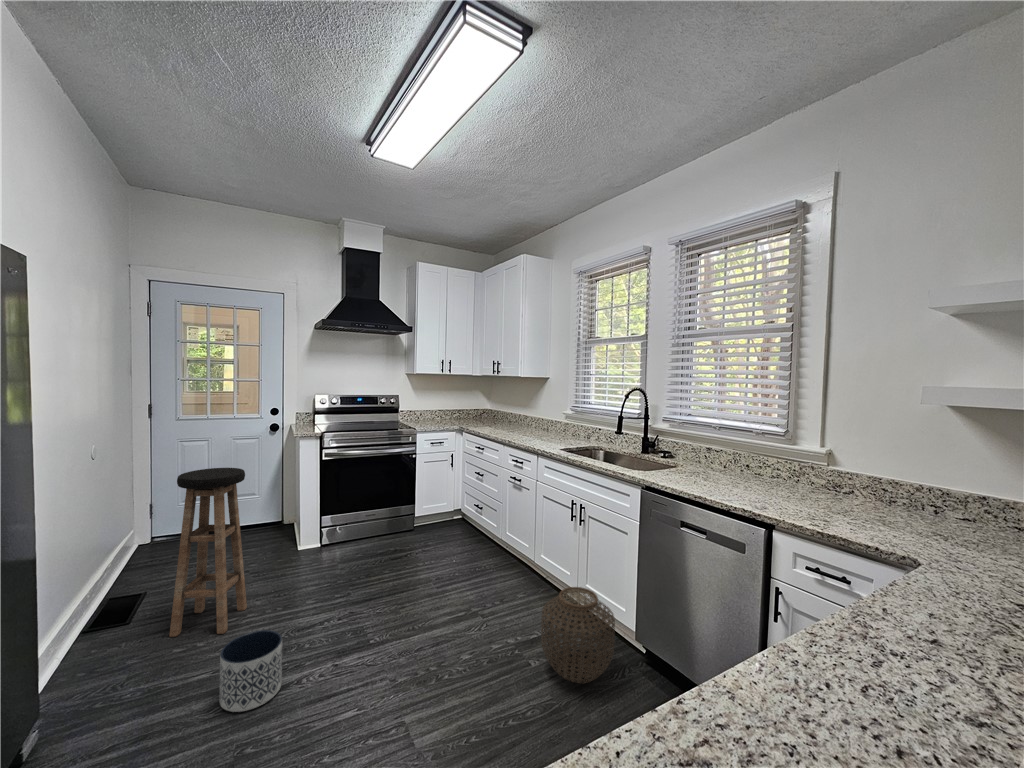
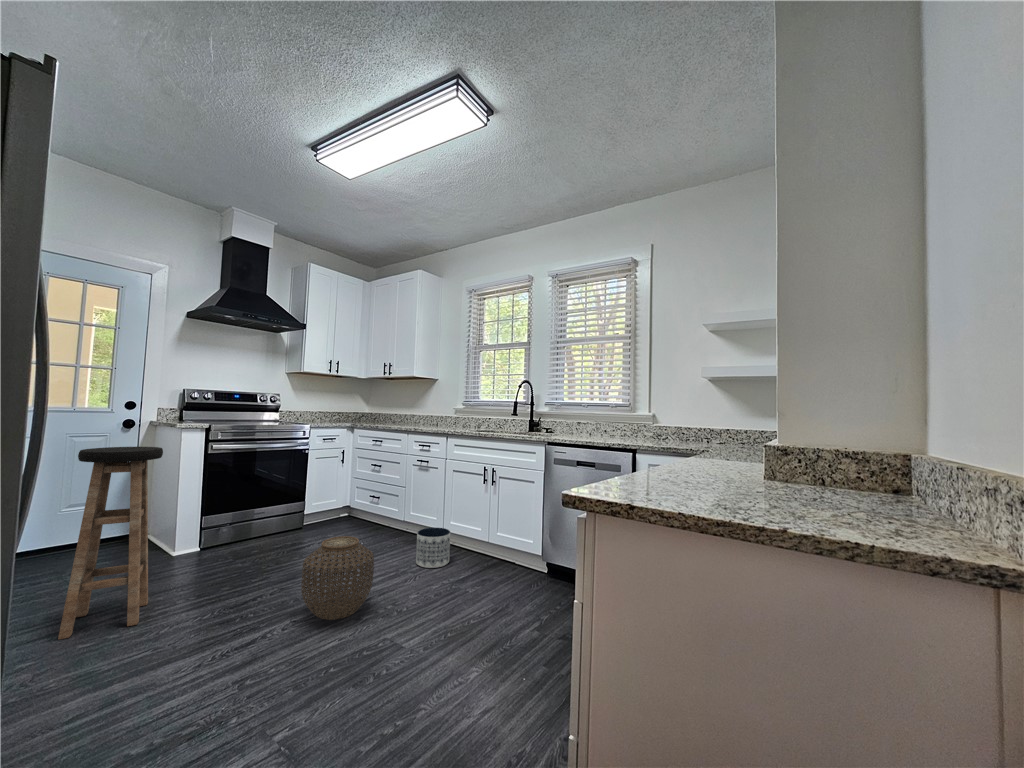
woven basket: present [541,587,615,683] -> present [301,536,374,620]
planter: present [220,630,282,712] -> present [416,527,450,568]

